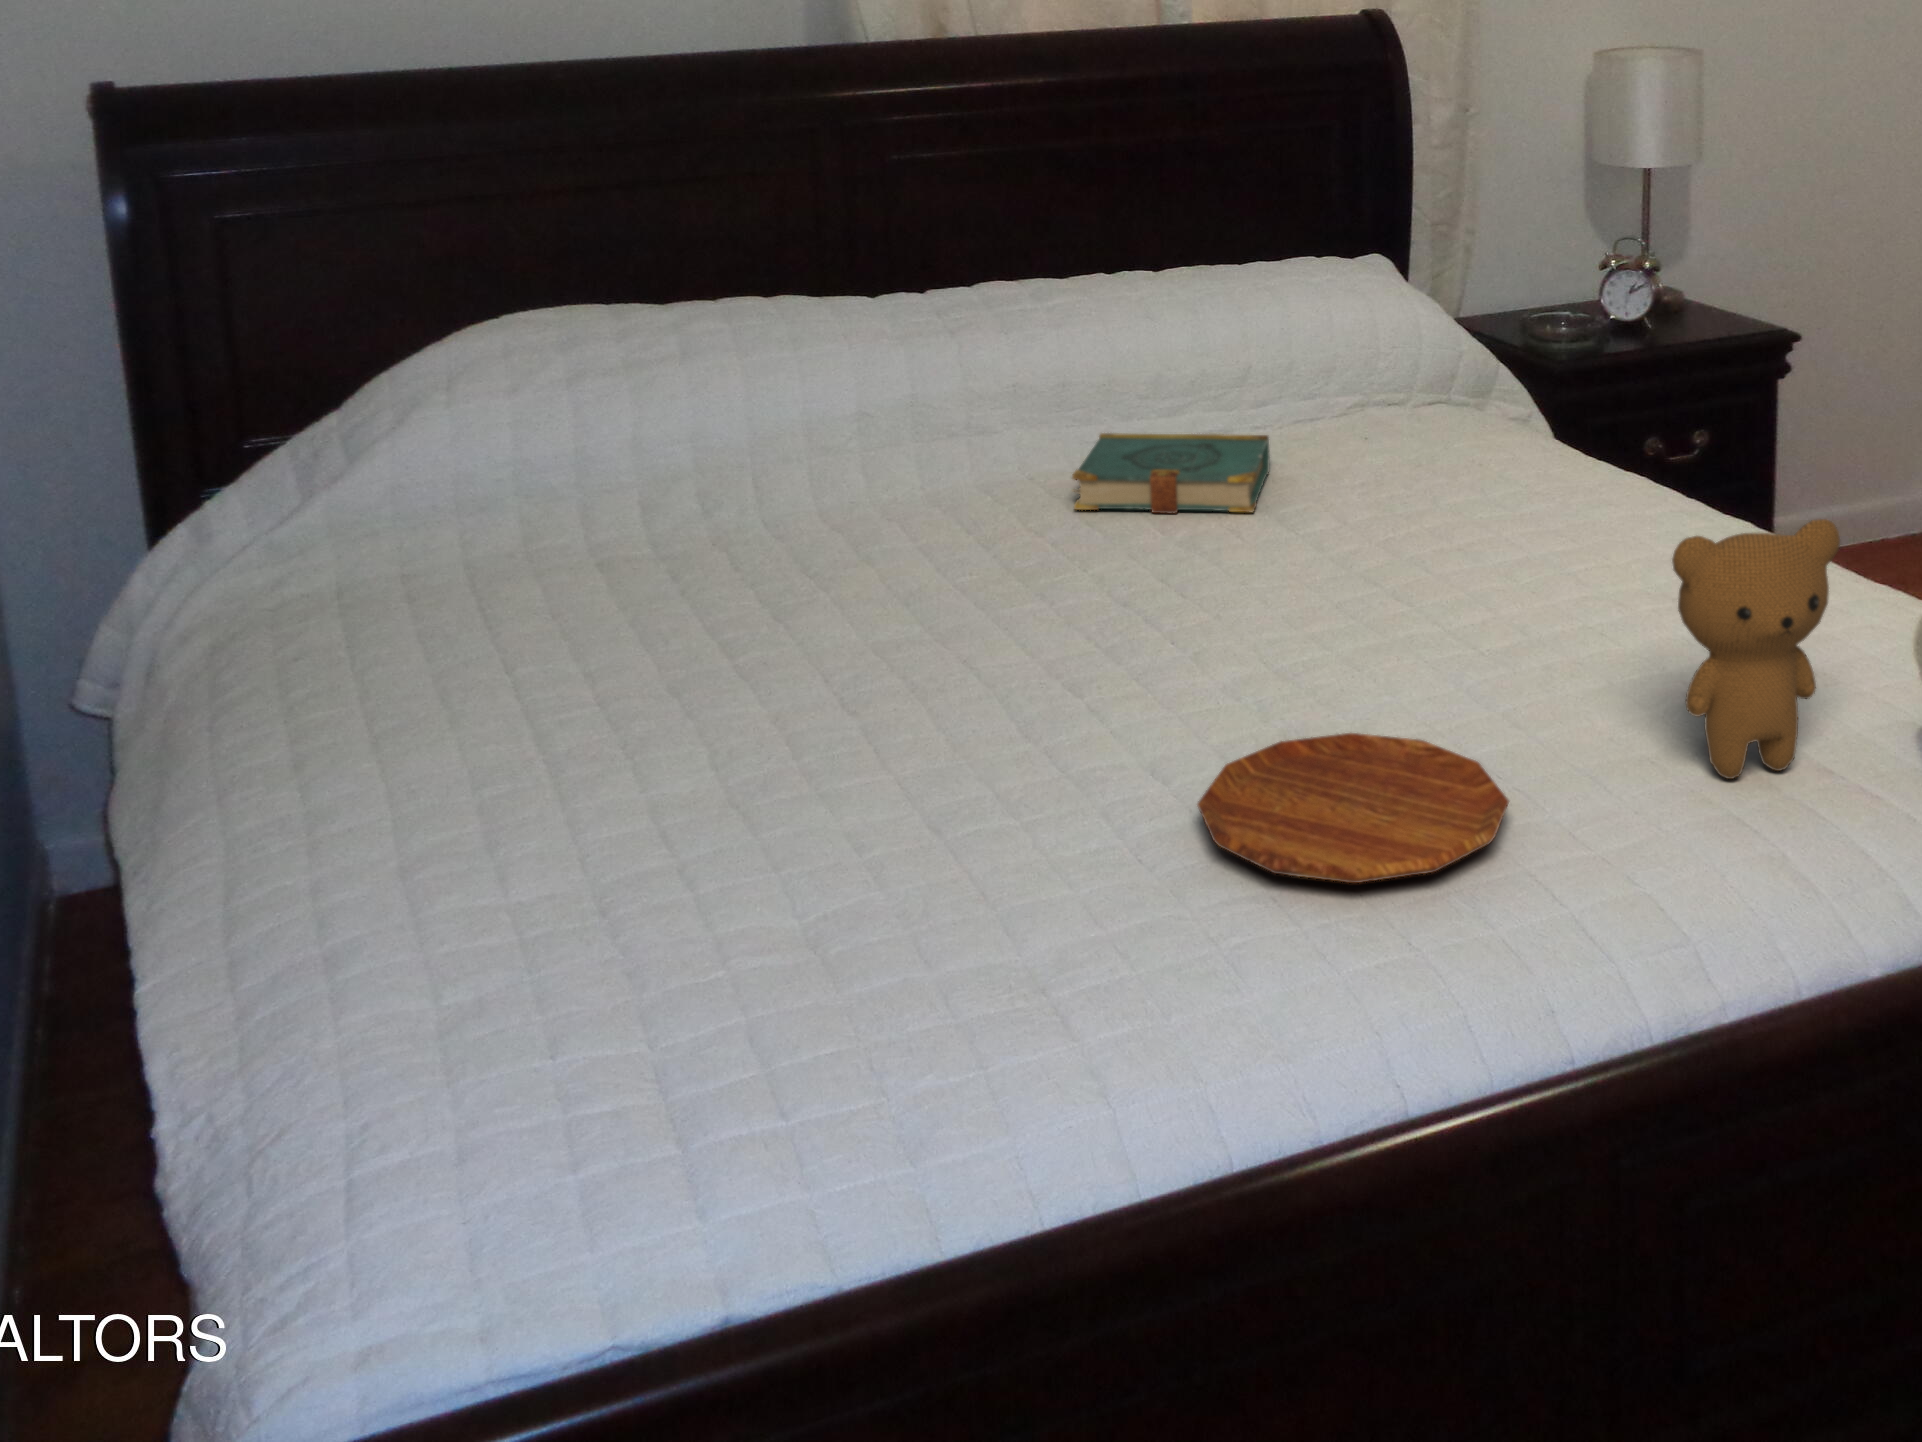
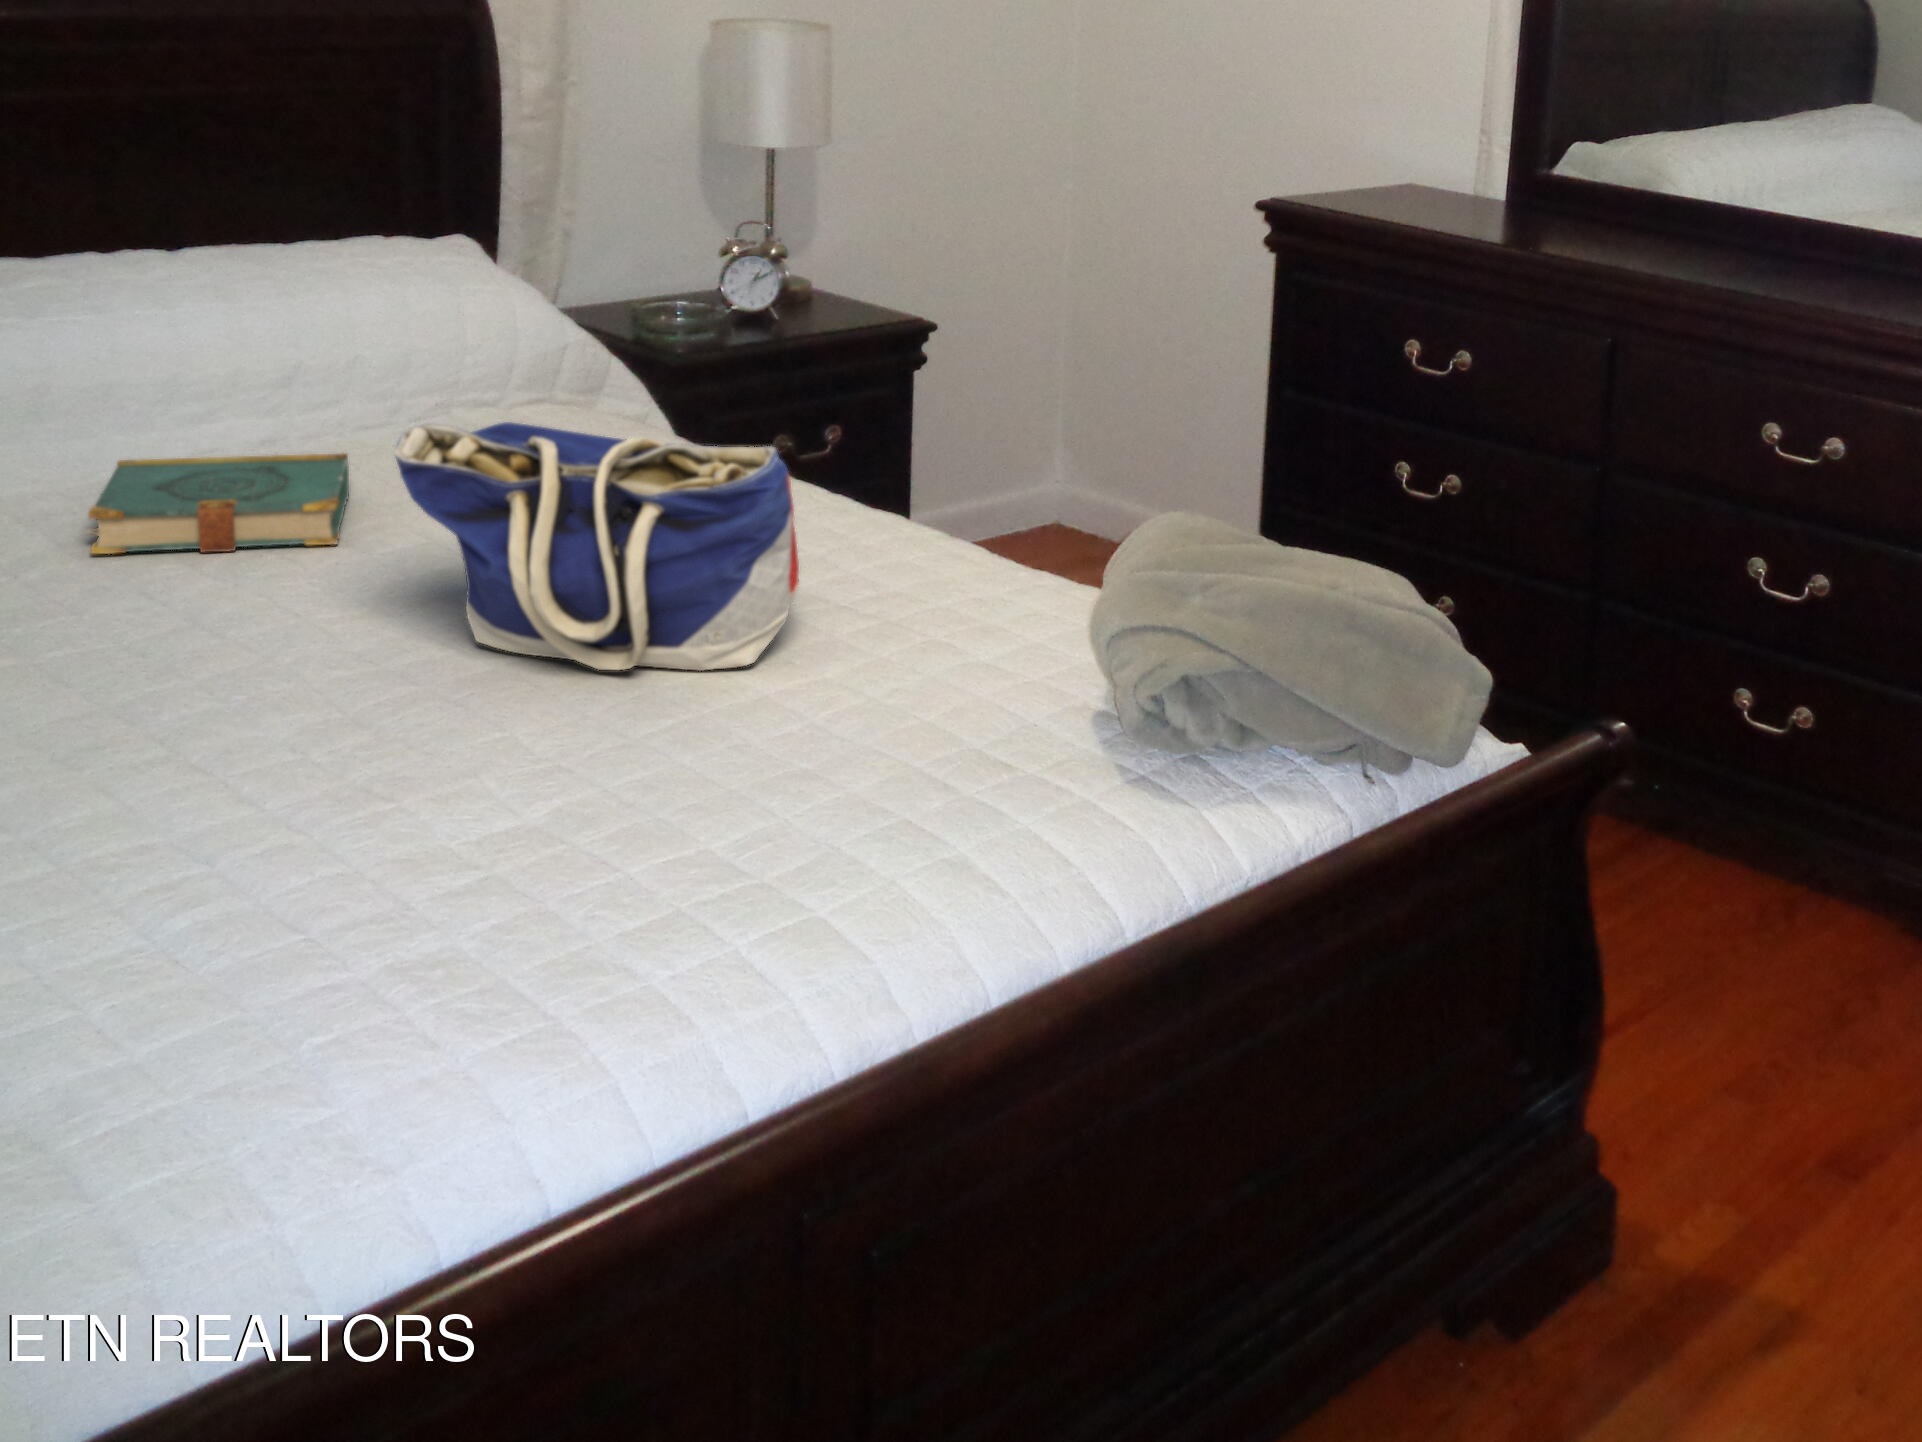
tote bag: none [1282,408,1630,650] -> present [394,422,799,671]
teddy bear: present [1672,519,1840,779] -> none [863,516,1026,781]
tray: present [1197,733,1509,883] -> none [329,777,697,938]

